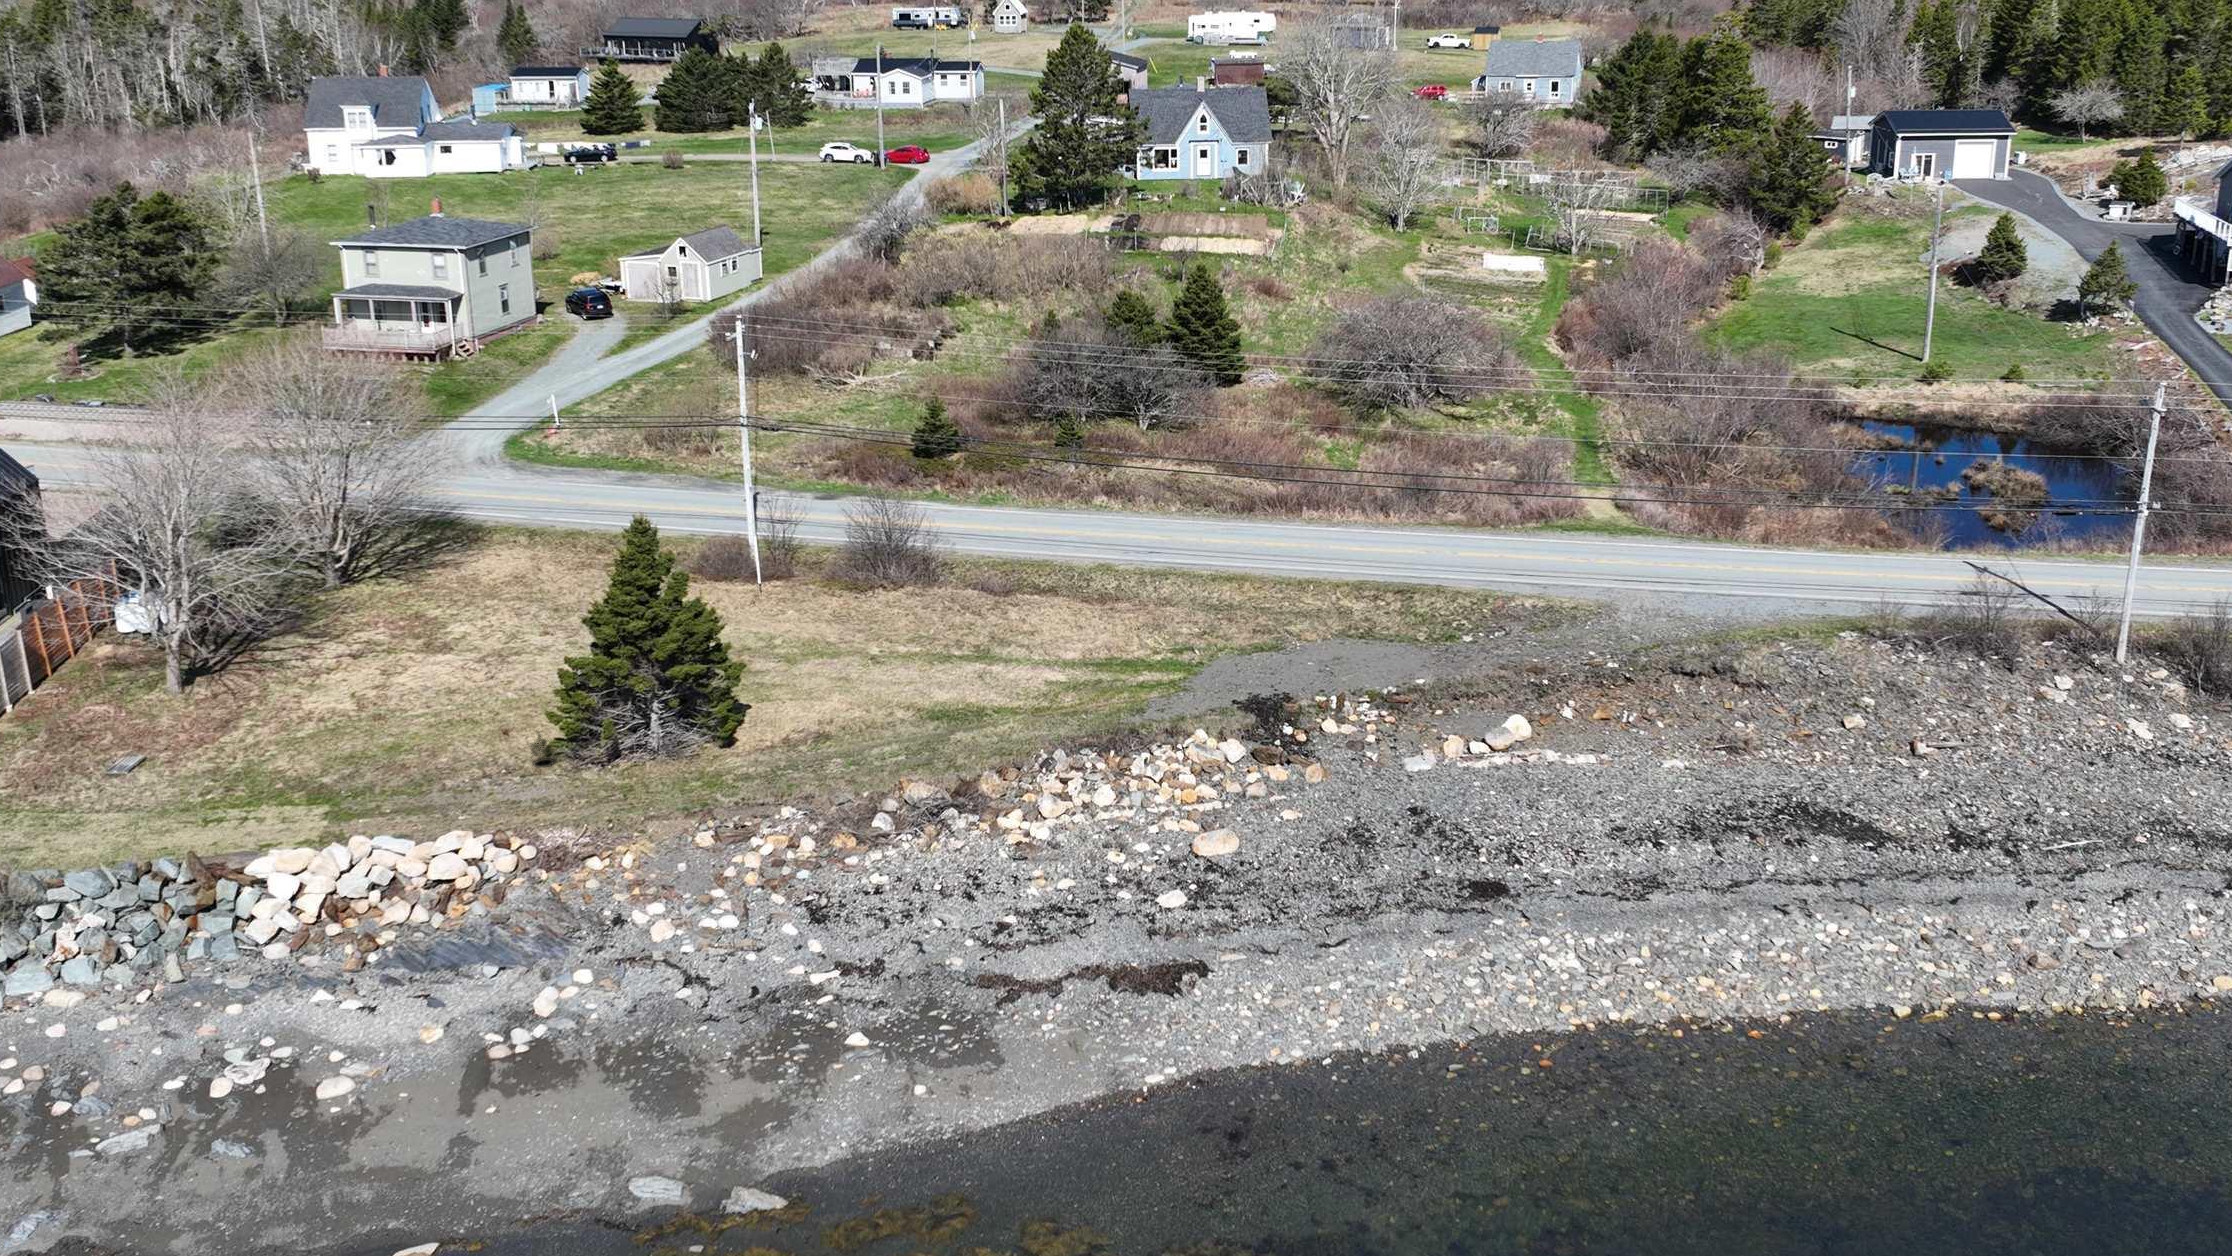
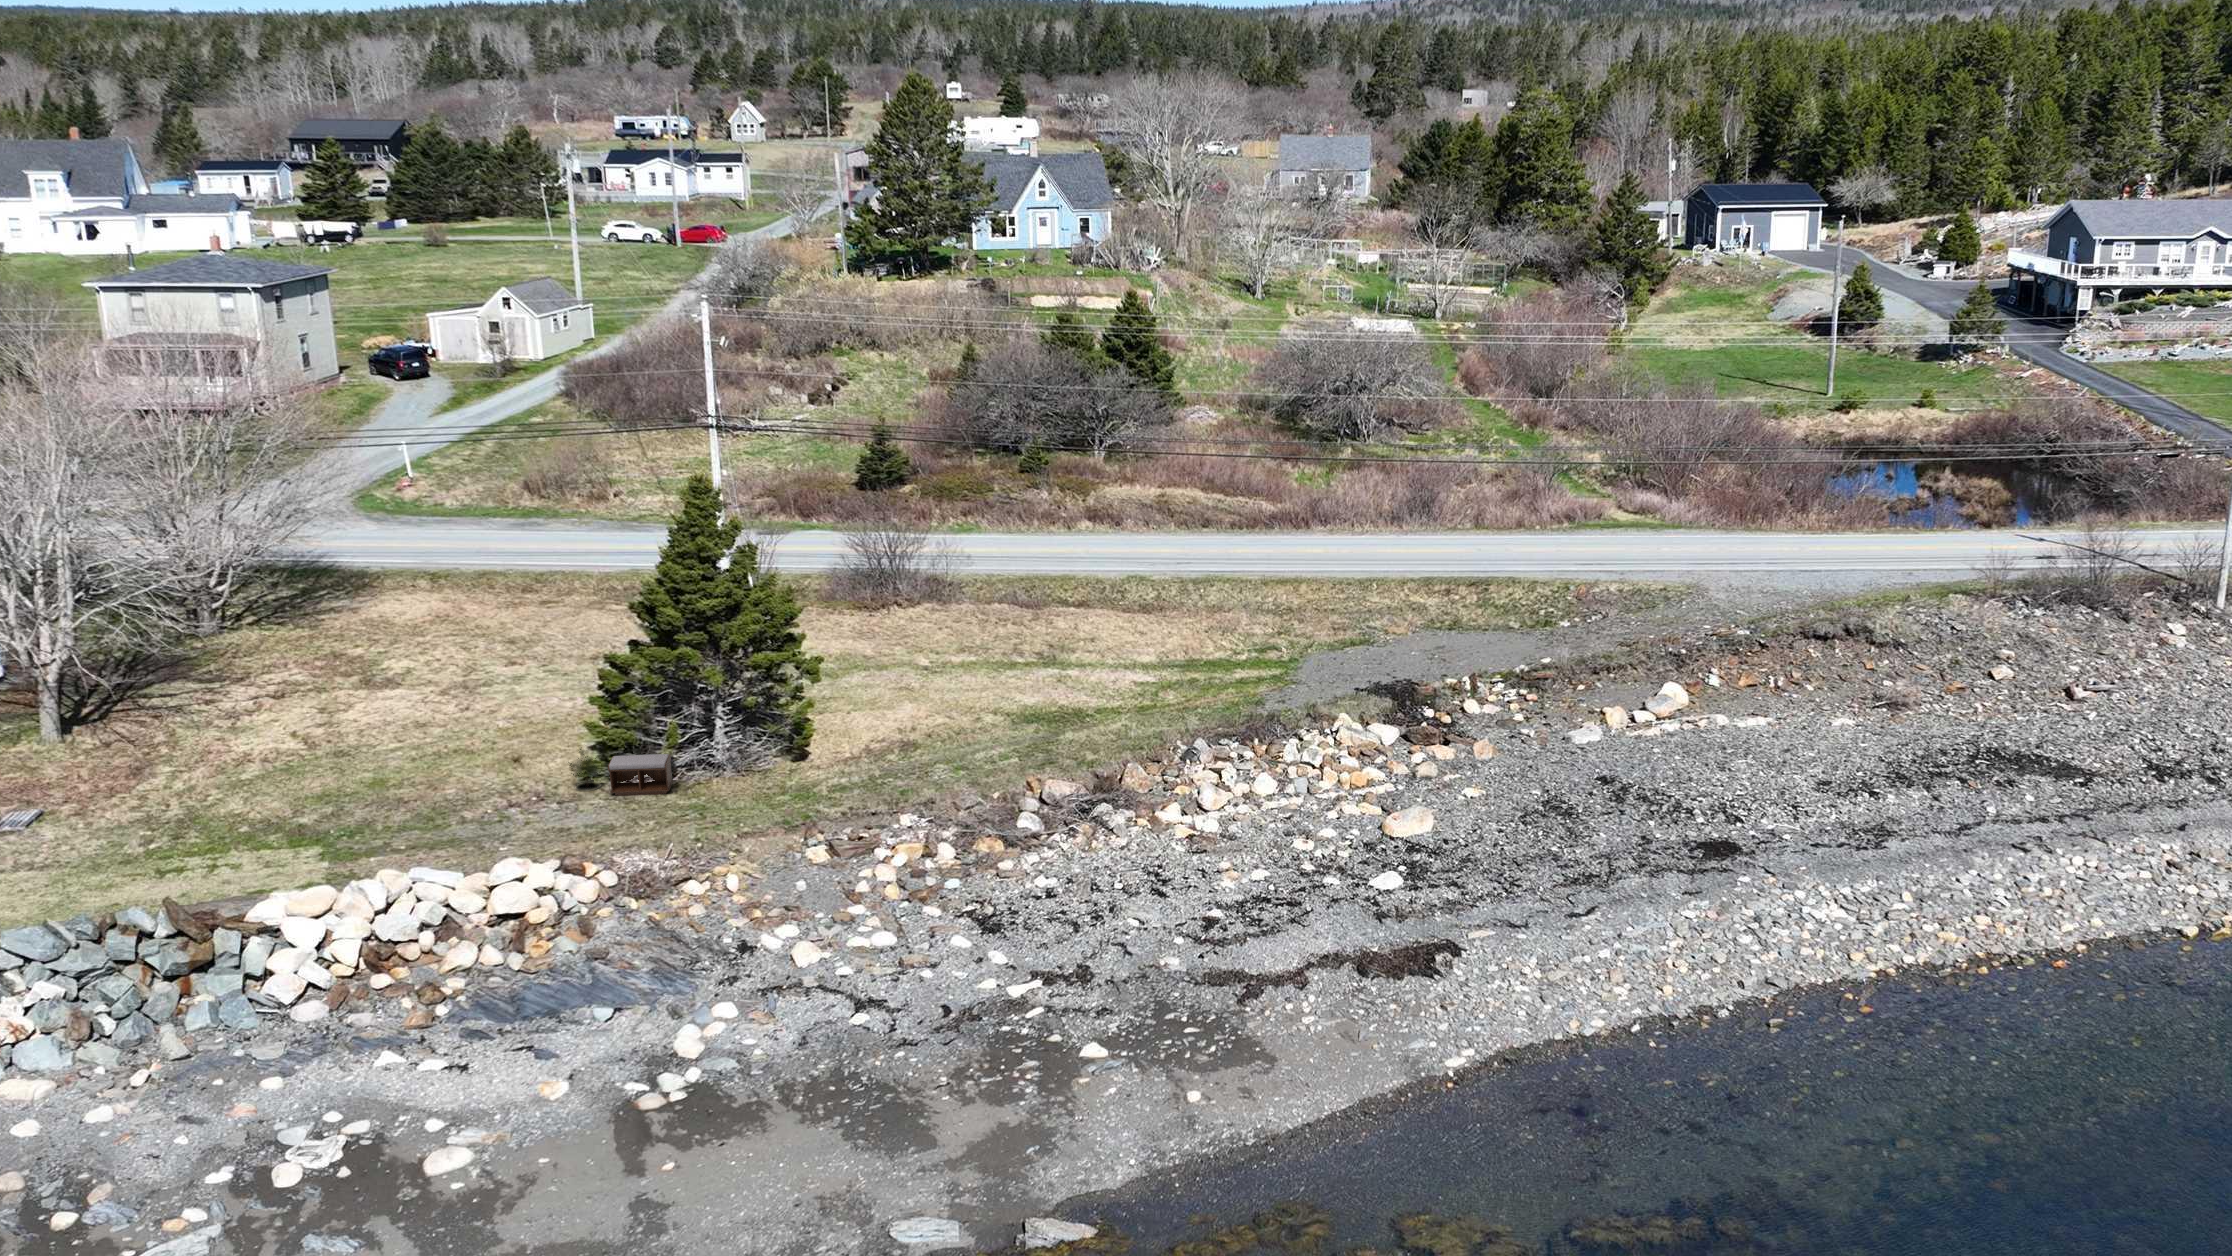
bench: none [555,740,610,775] -> present [608,754,673,795]

